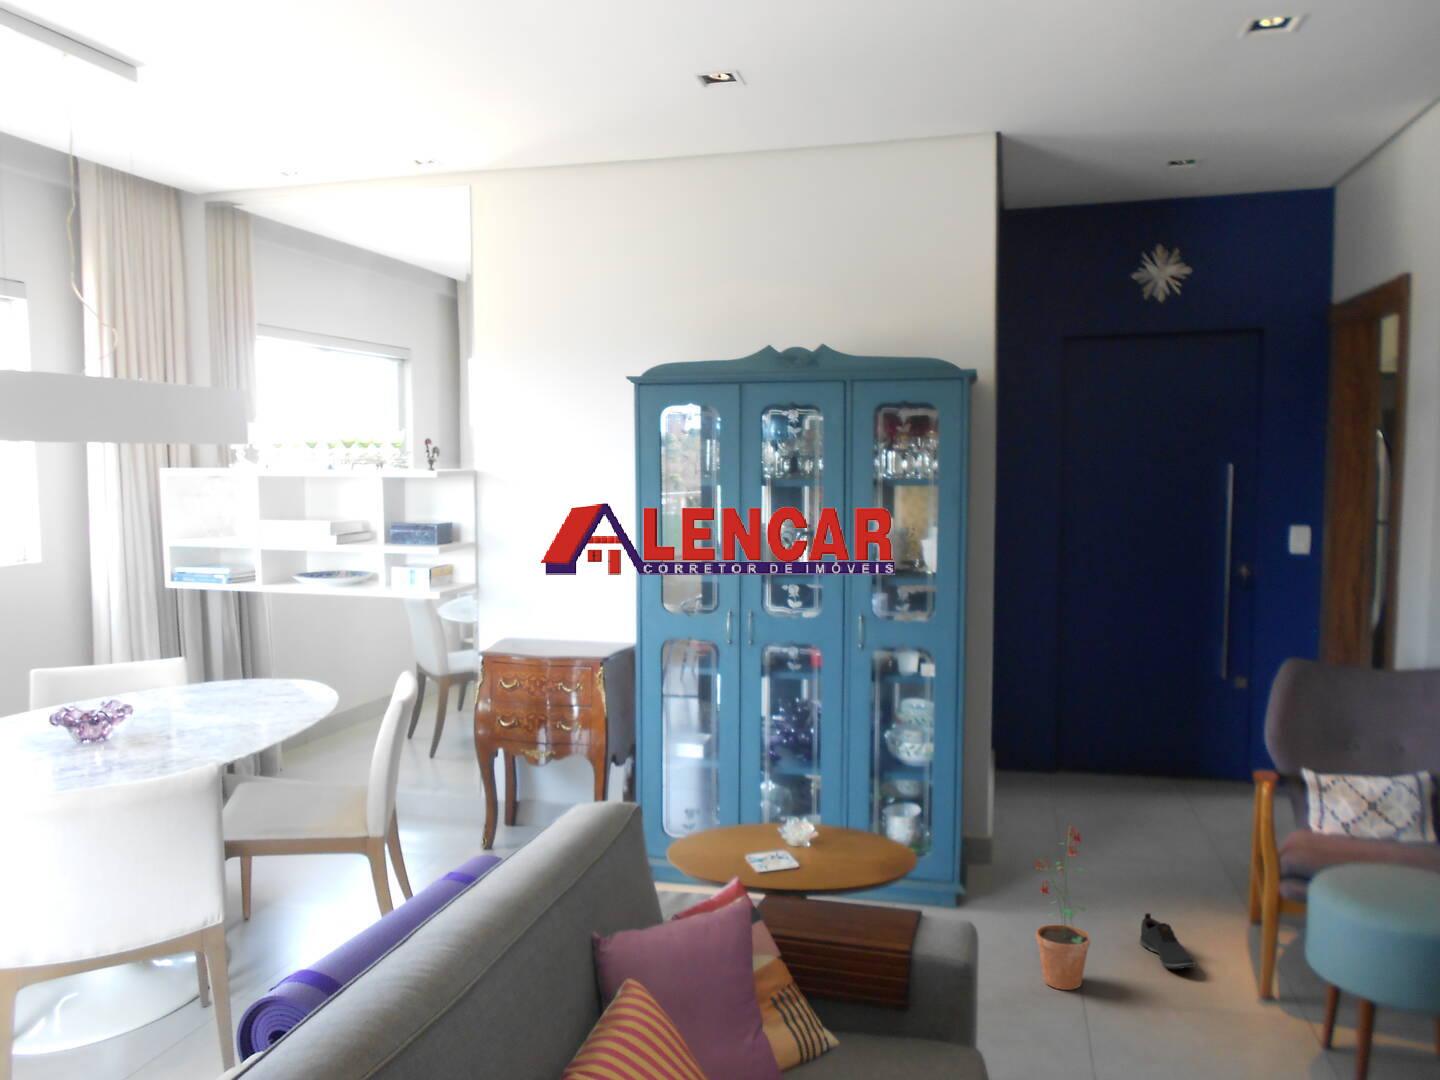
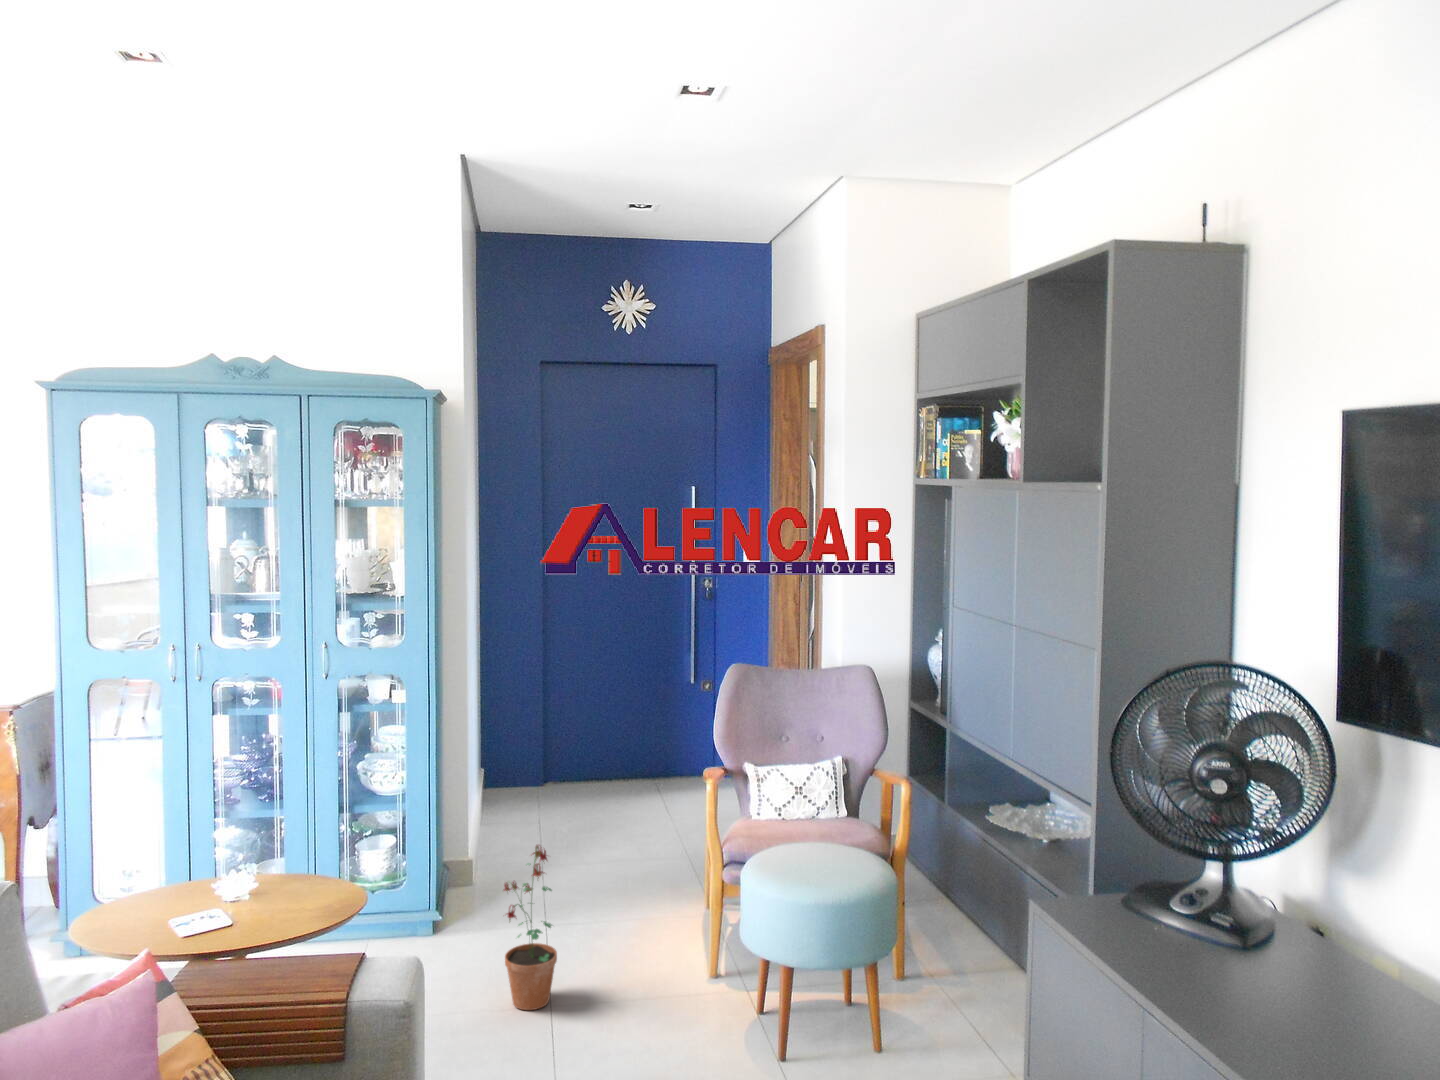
shoe: present [1140,913,1196,969] -> none [608,914,656,968]

